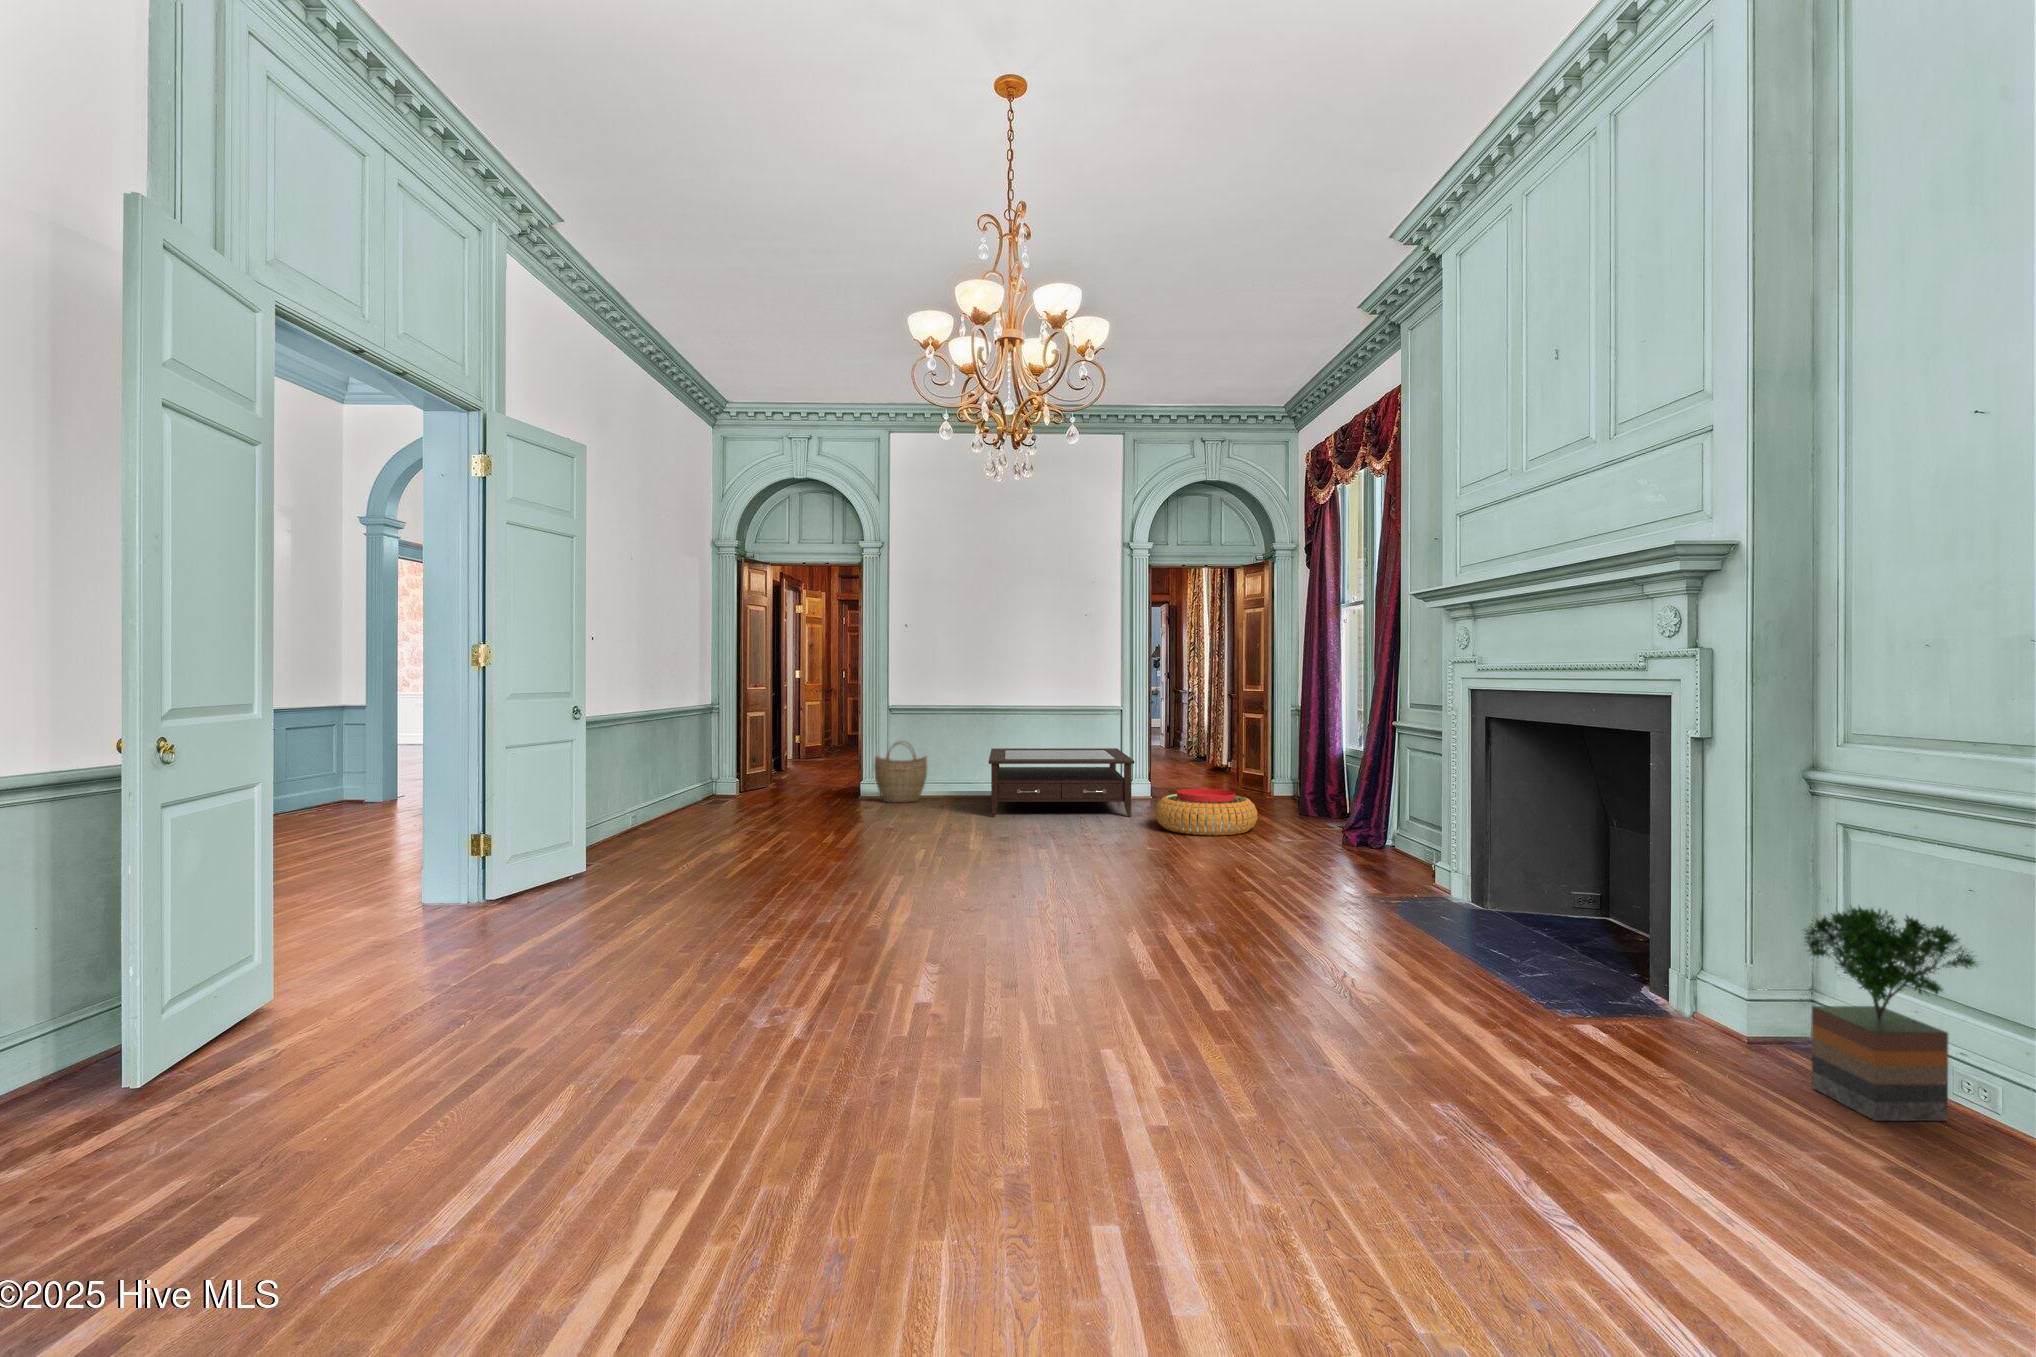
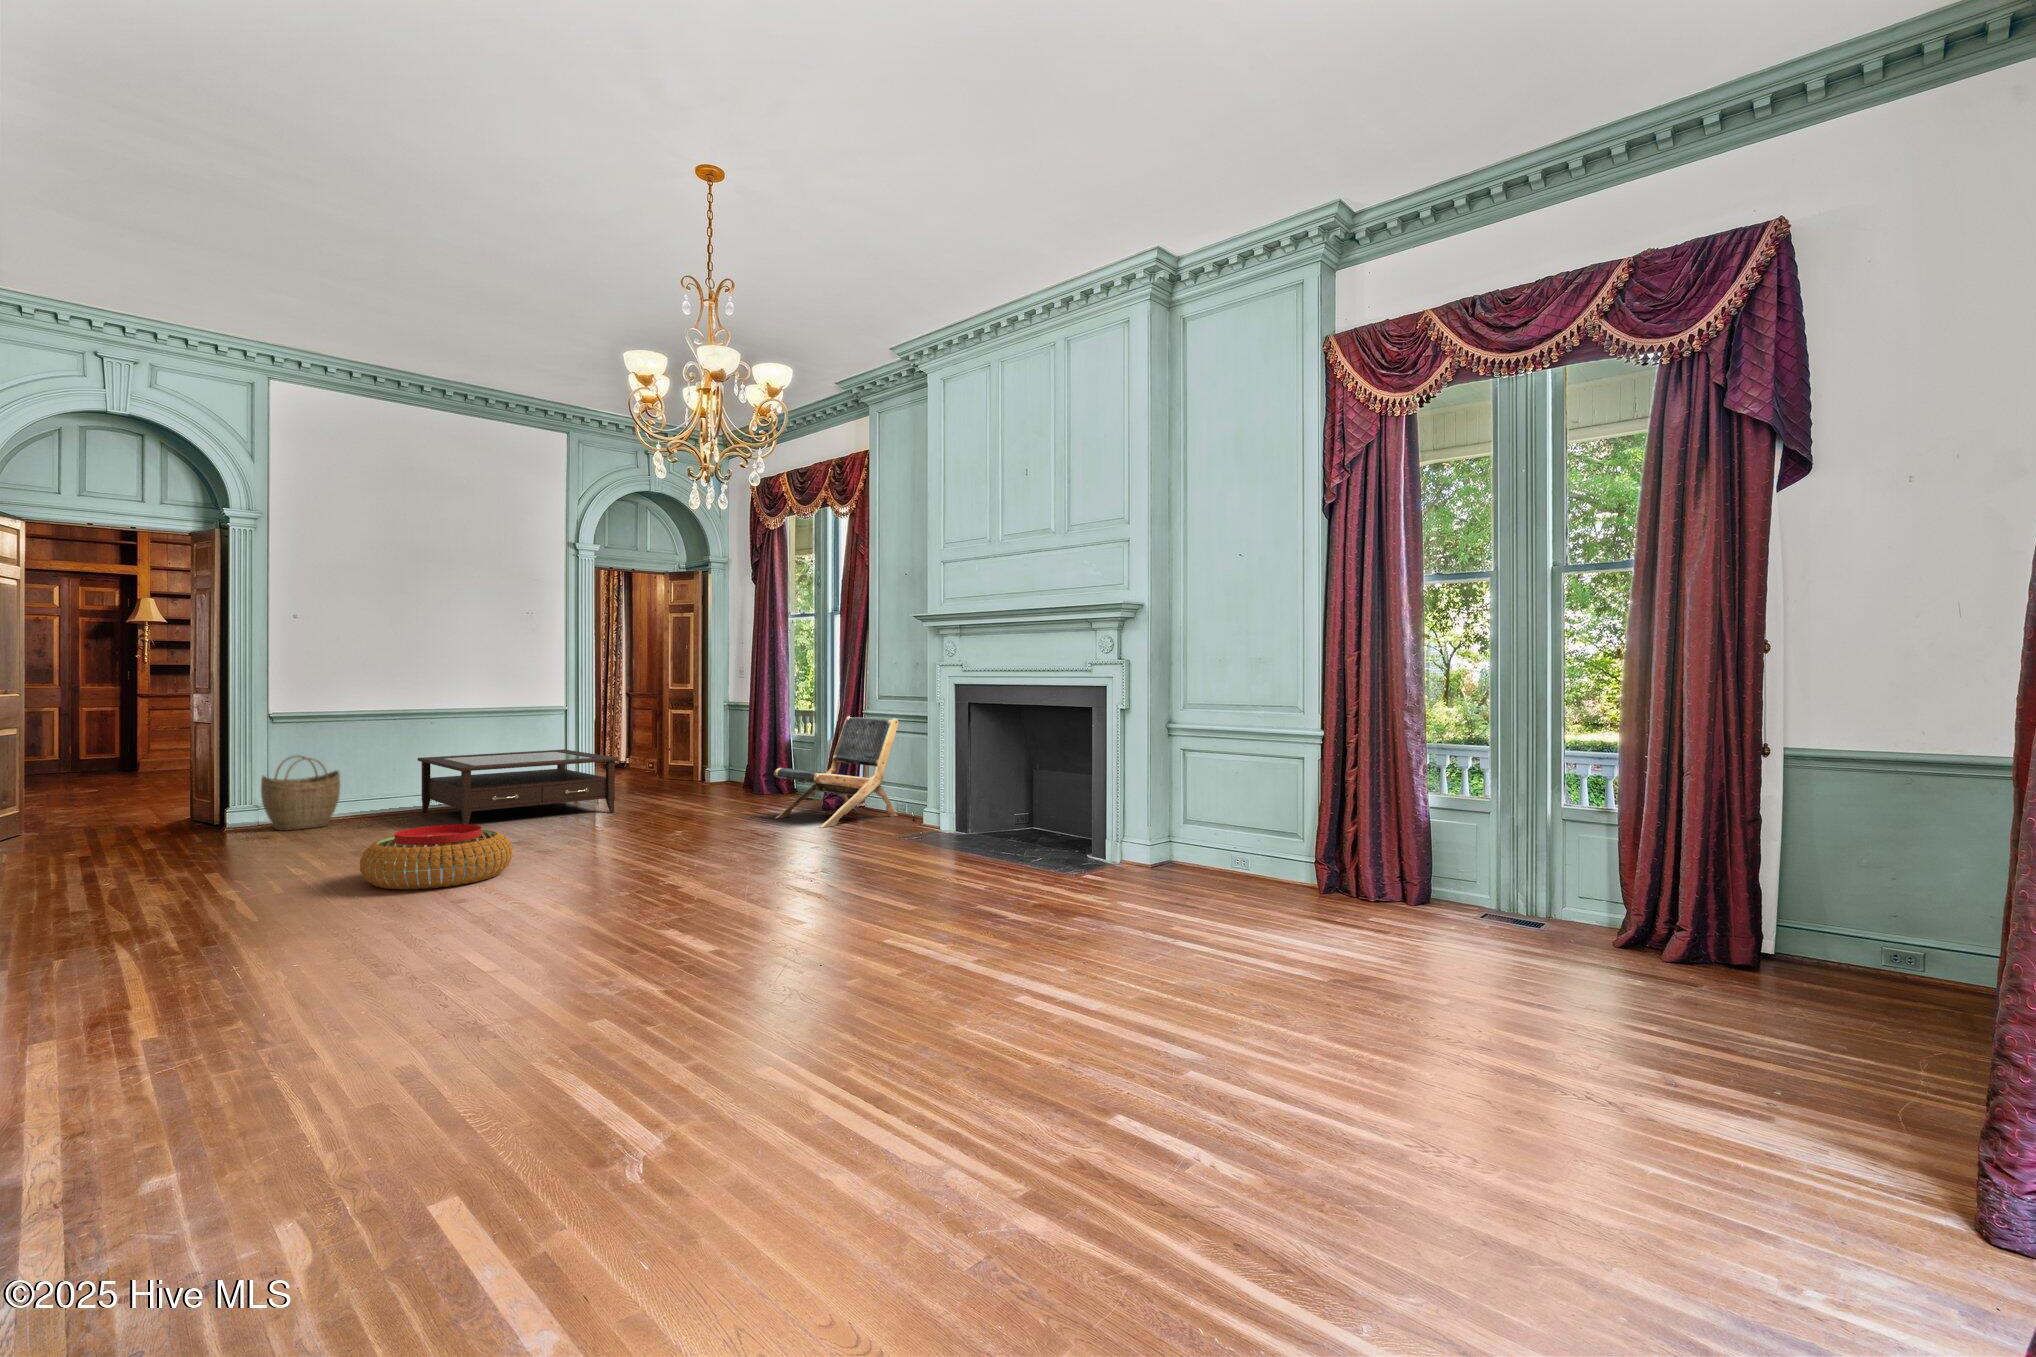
lounge chair: none [1267,727,1425,866] -> present [774,716,899,828]
pouf: present [1155,789,1257,835] -> present [360,824,513,889]
potted tree: present [1805,907,1978,1121] -> none [1186,785,1247,883]

